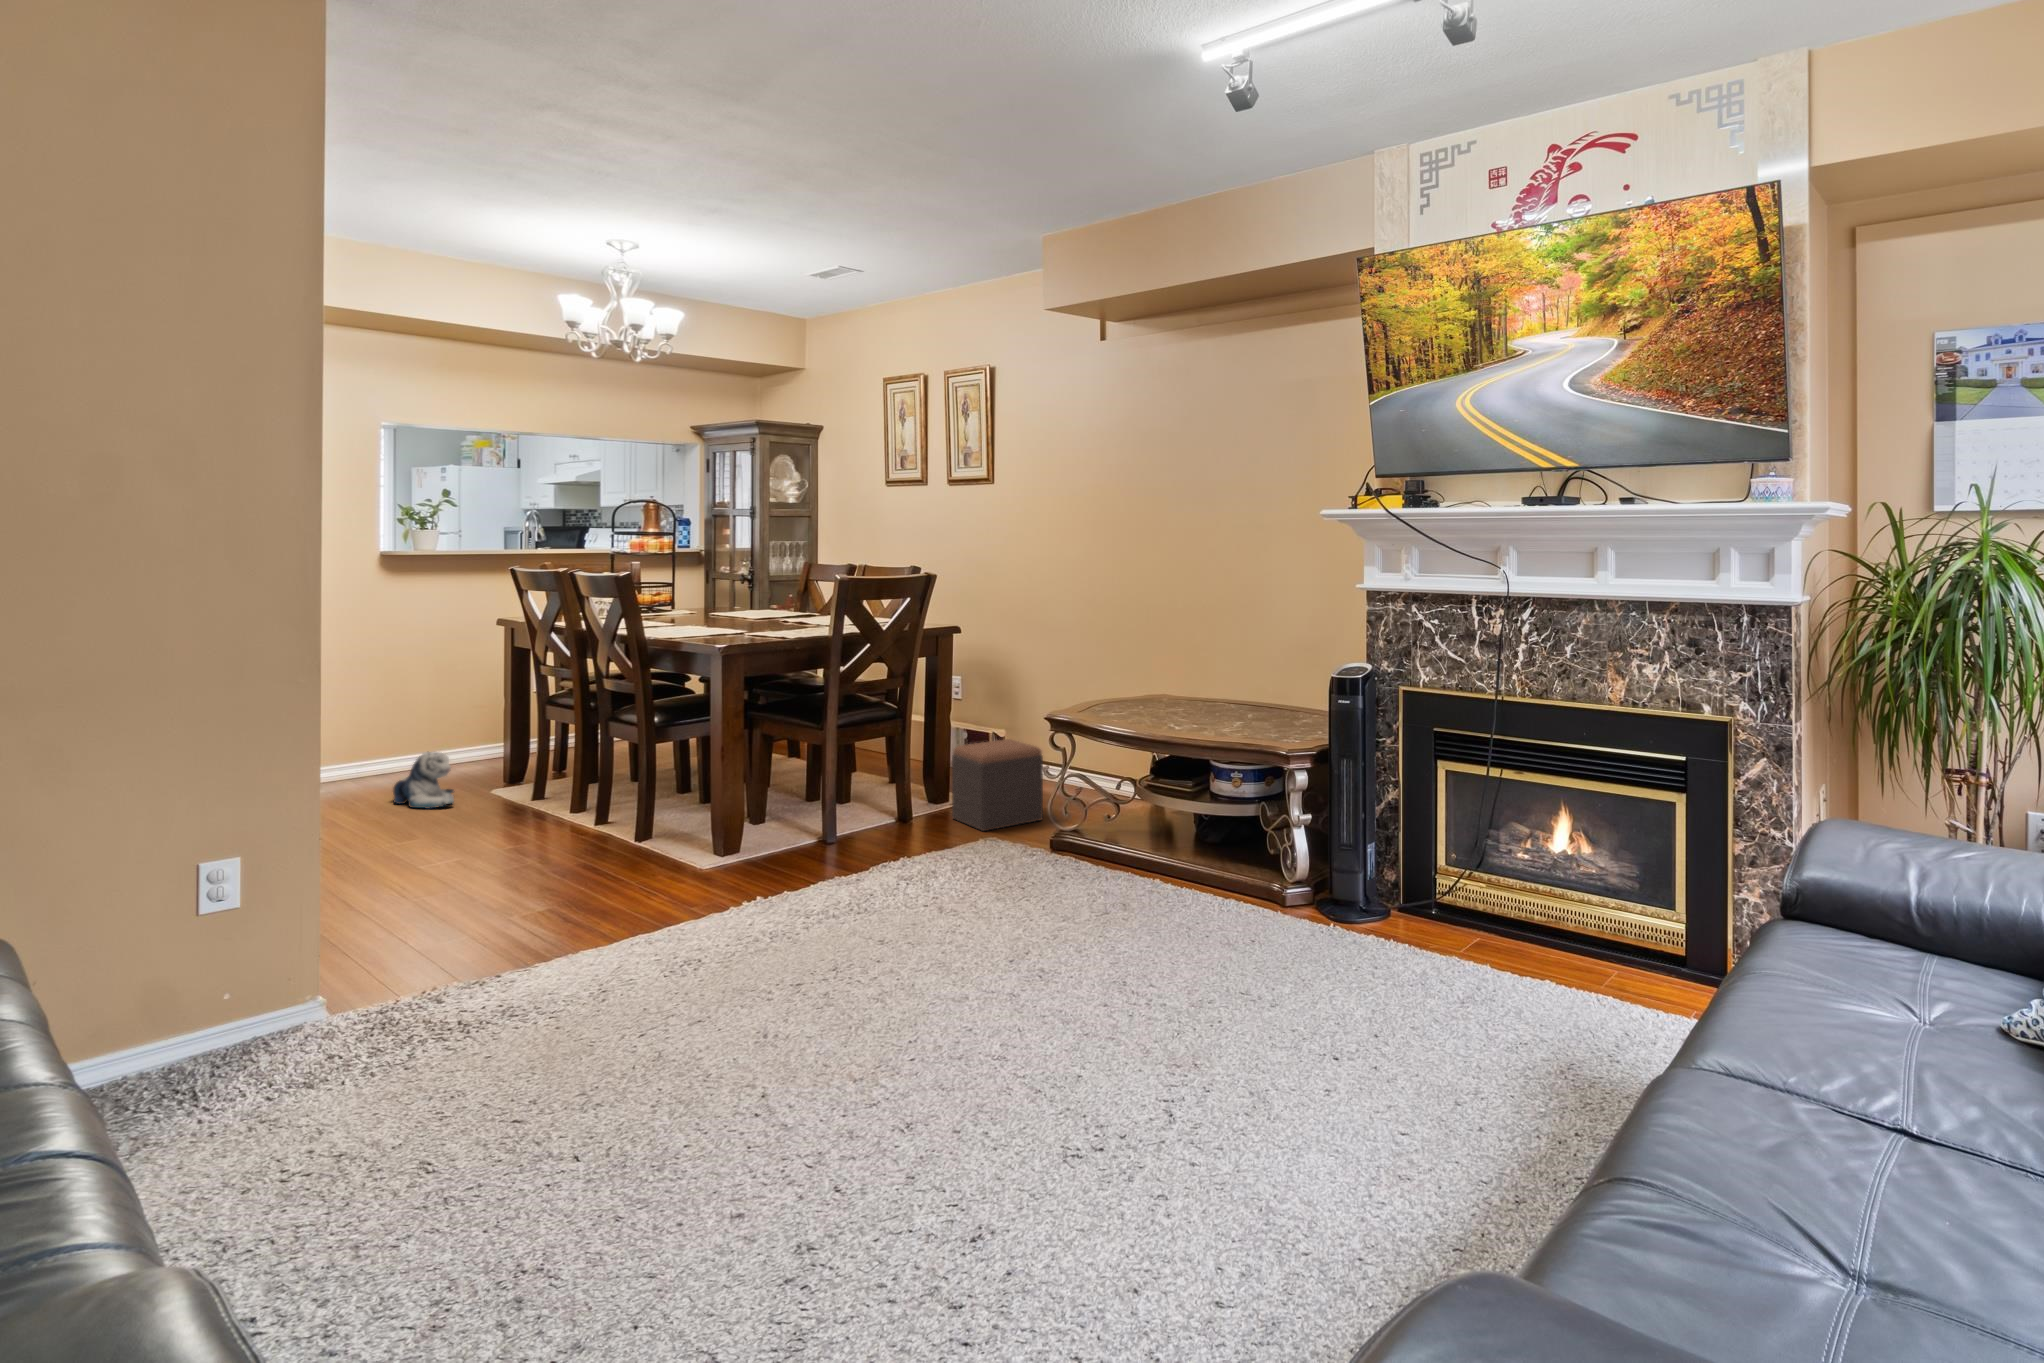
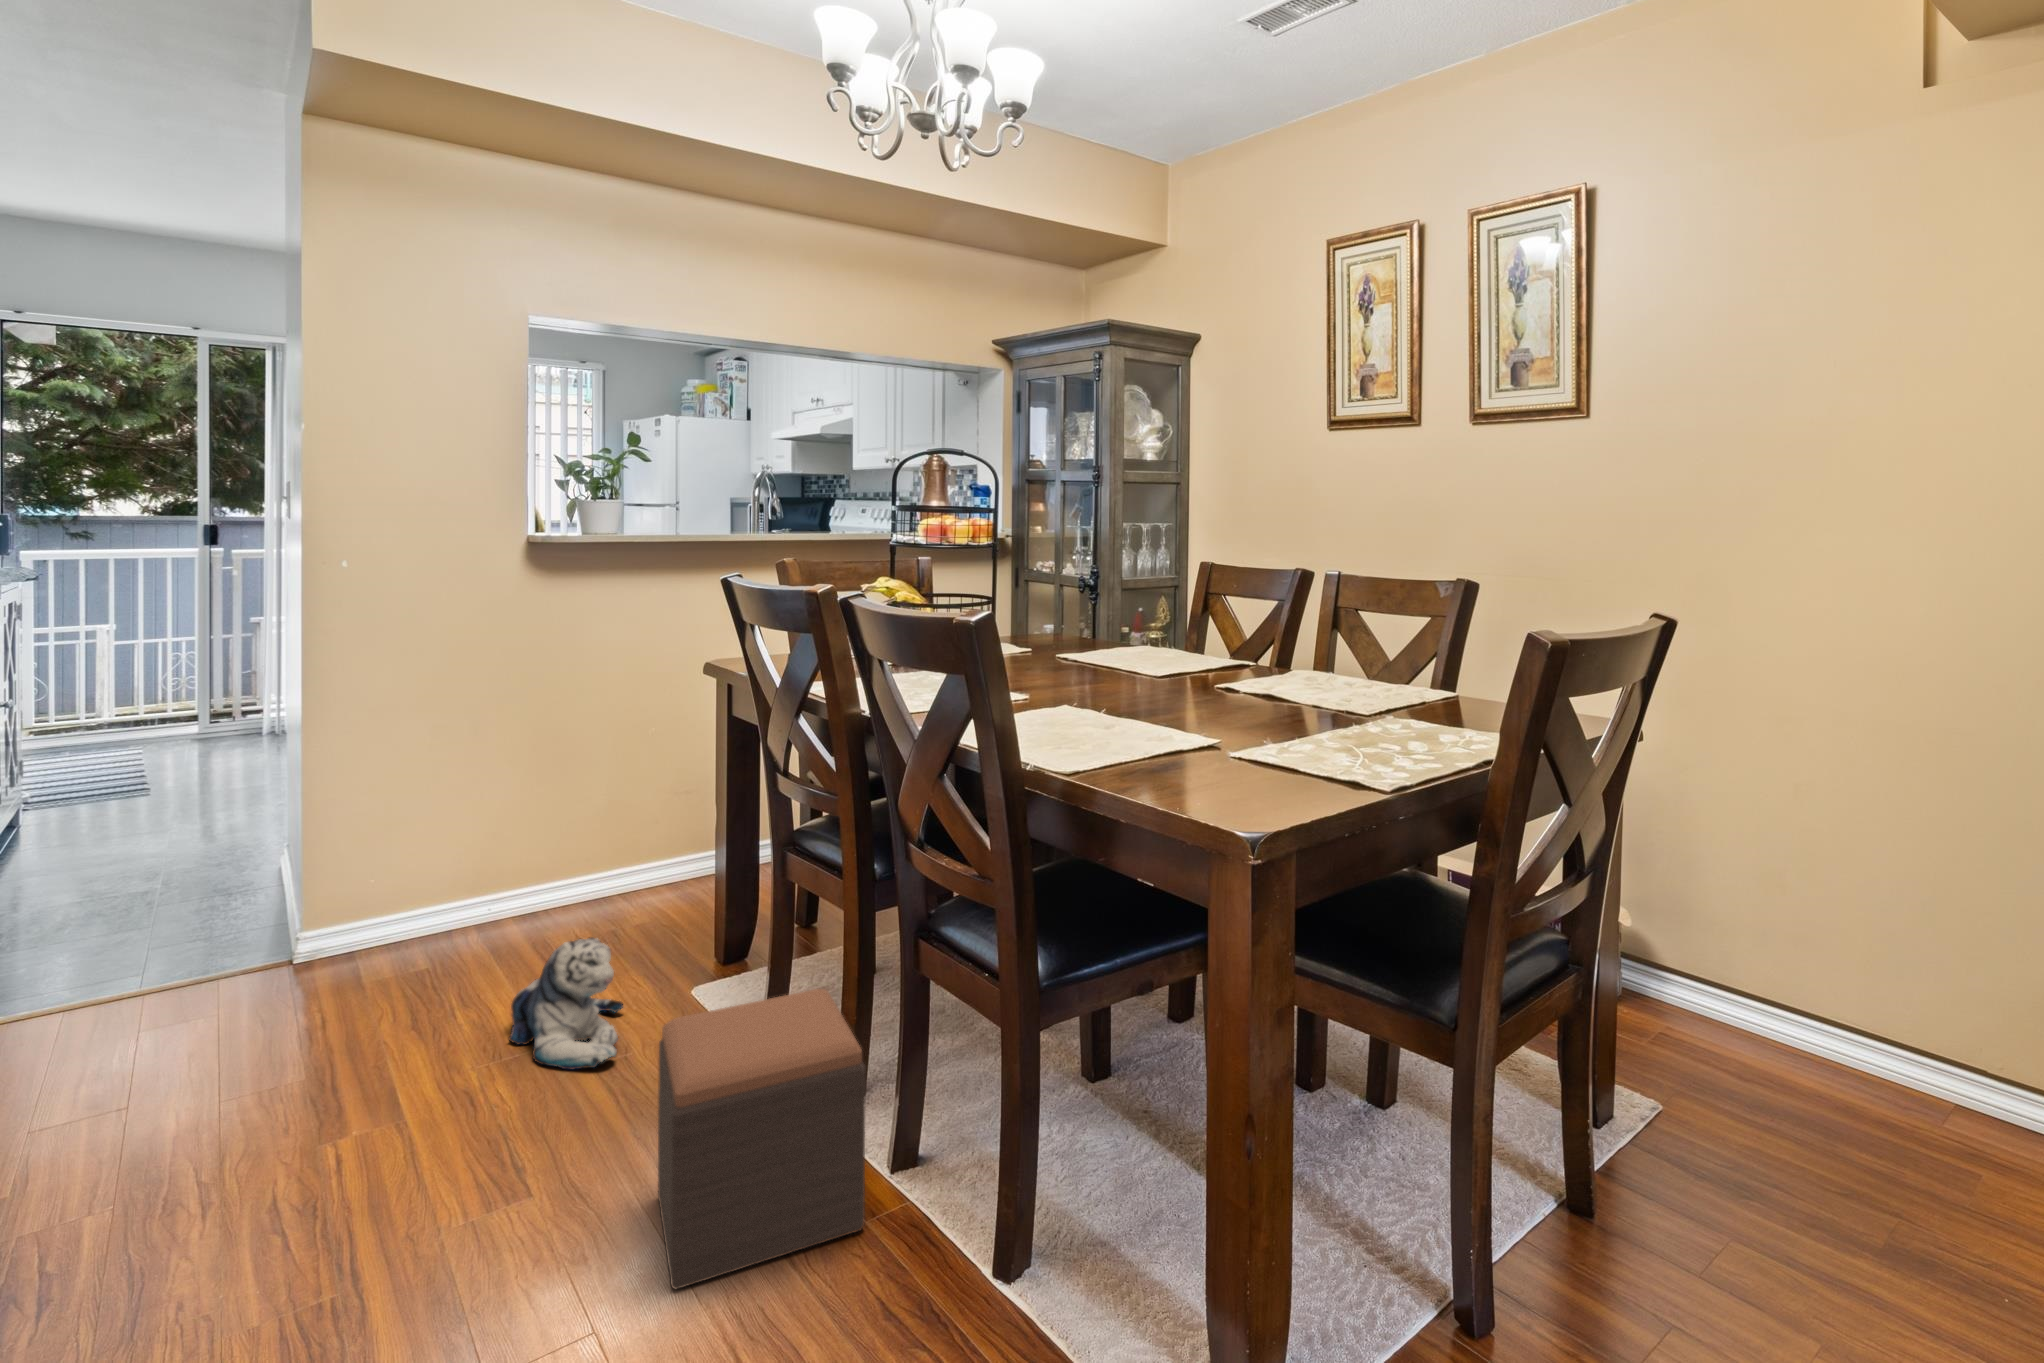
footstool: present [952,739,1043,831] -> present [658,989,866,1289]

